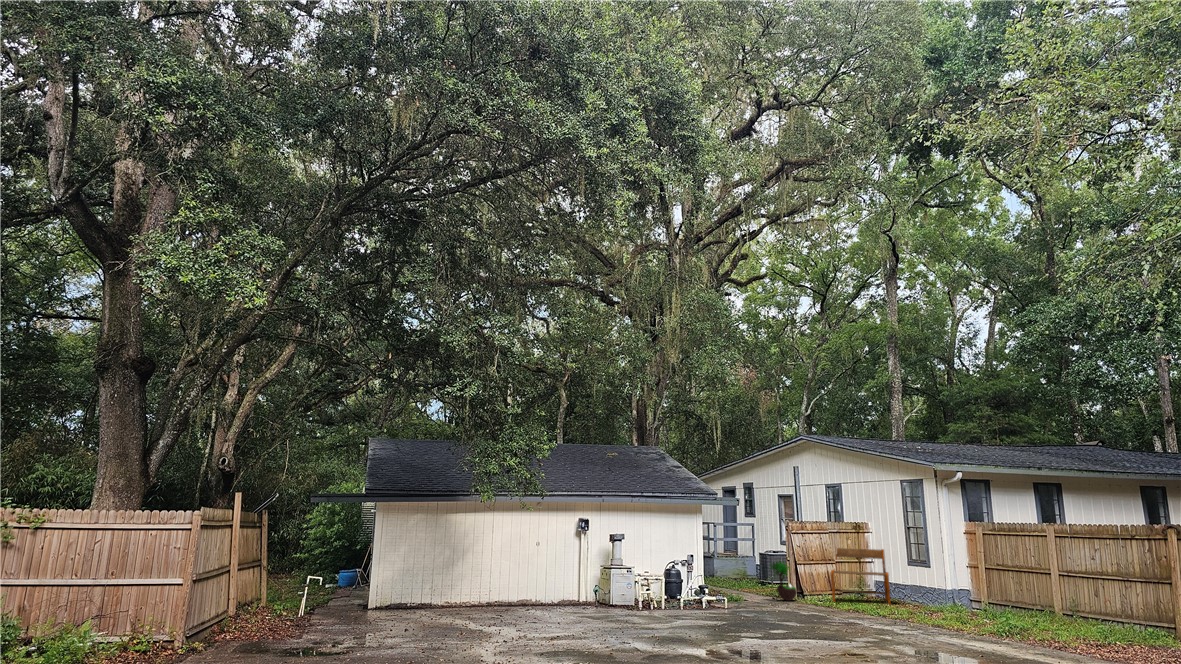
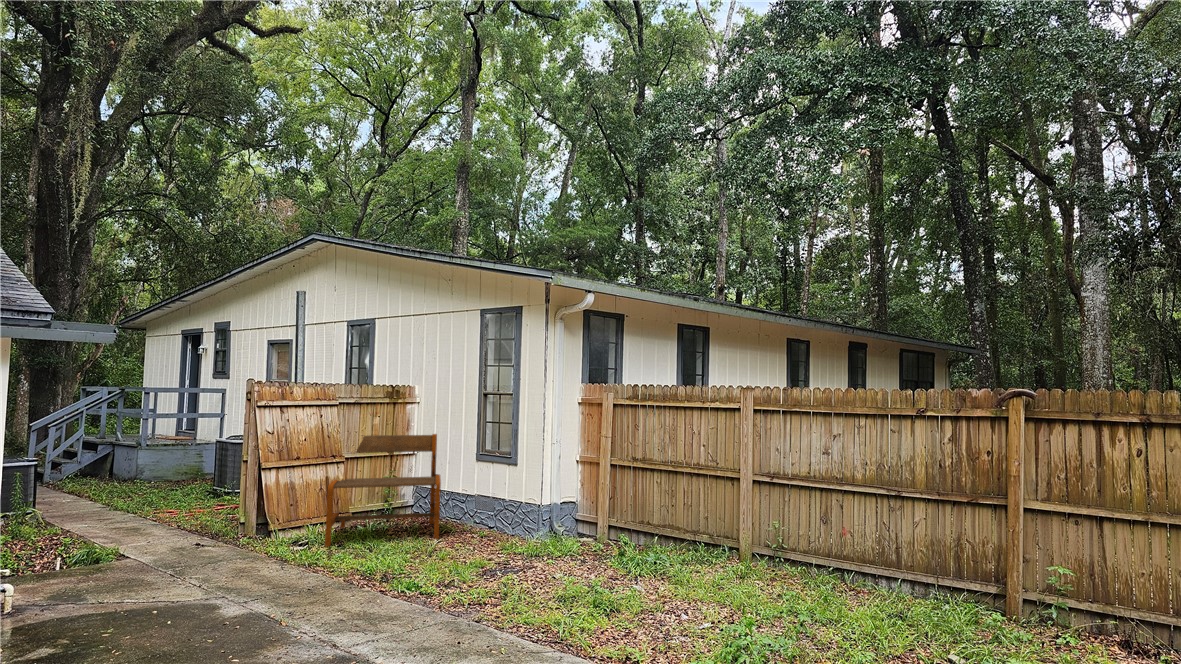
potted tree: present [770,561,797,601] -> none [181,463,246,558]

